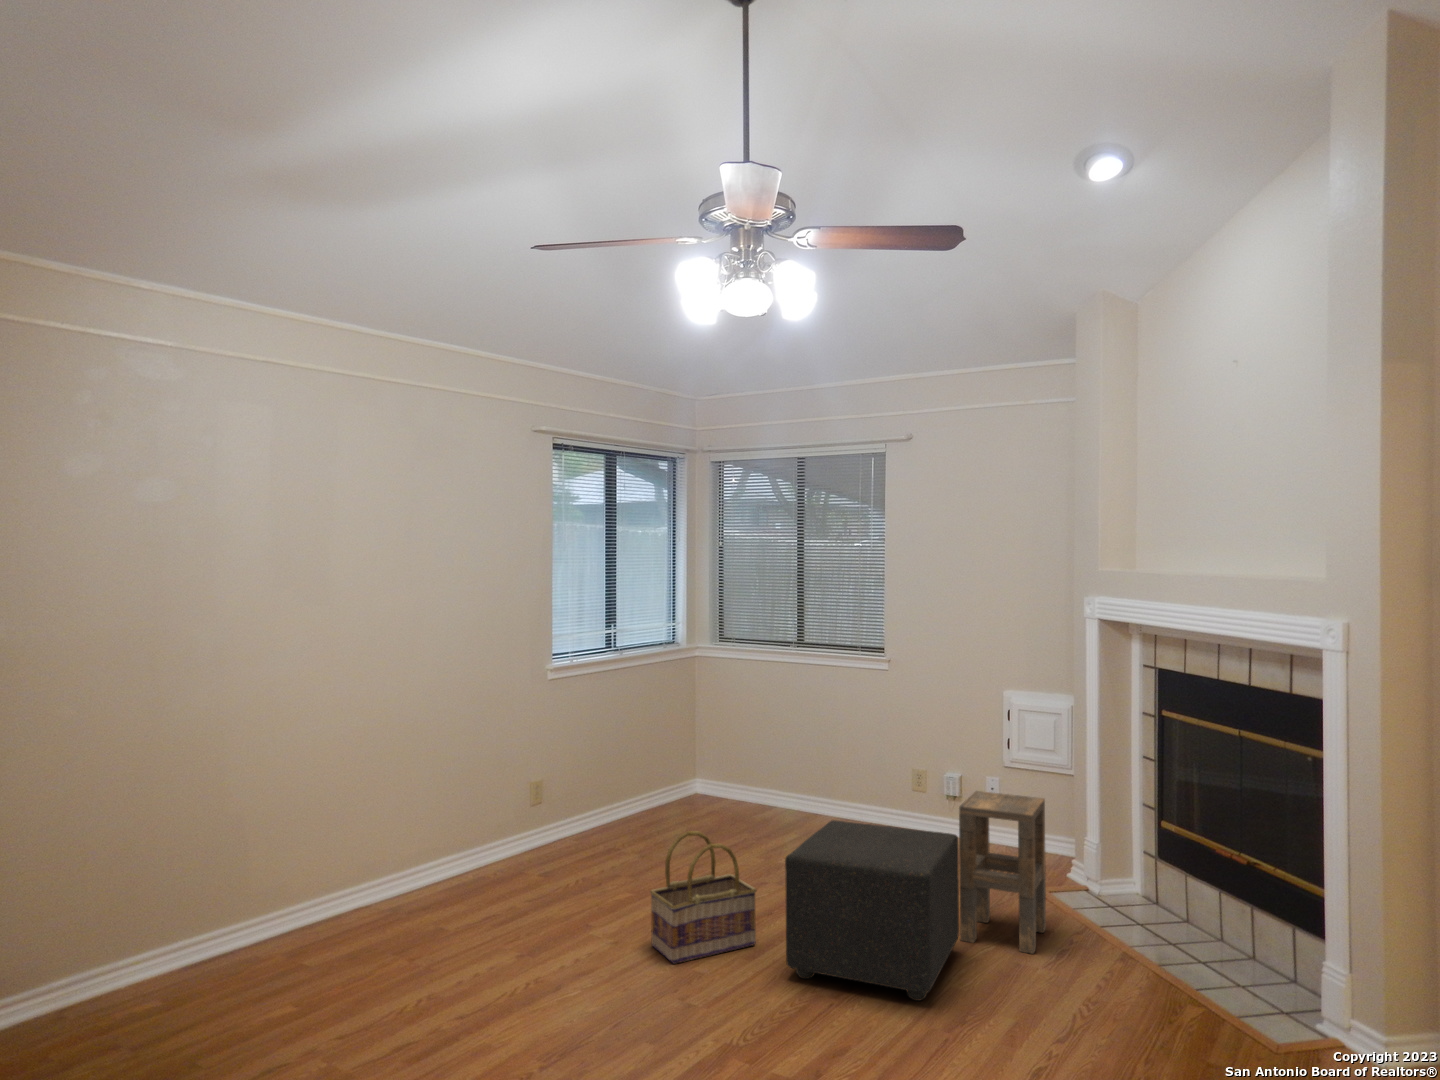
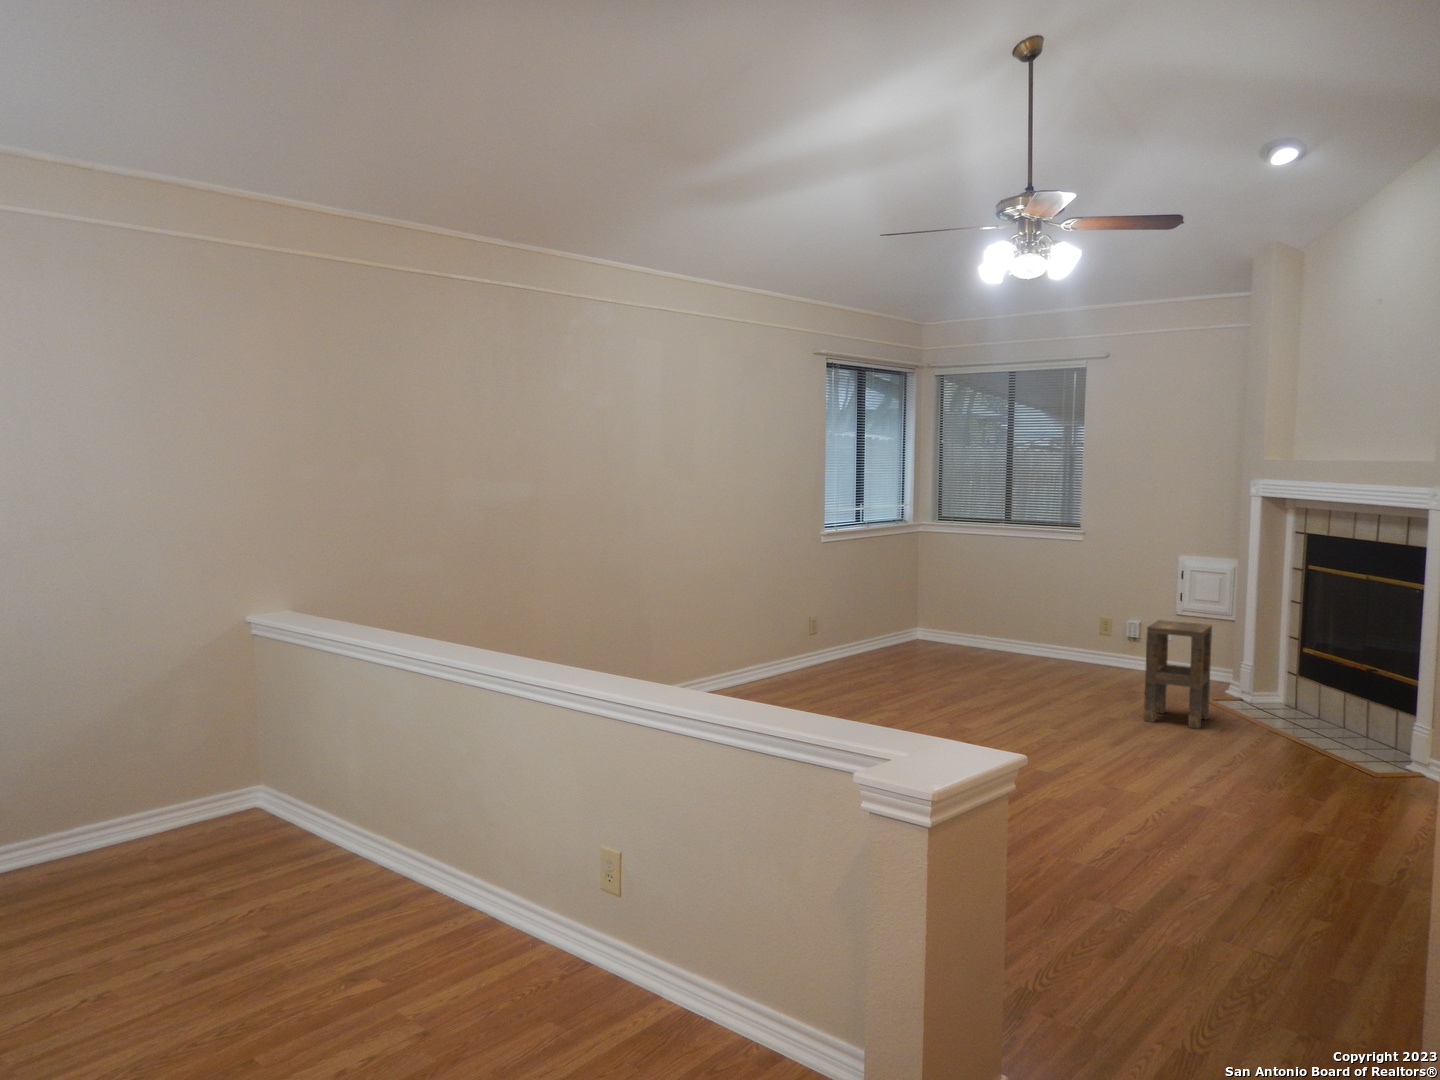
ottoman: present [785,820,959,1001] -> none [1022,636,1146,745]
basket: present [650,831,757,964] -> none [921,640,997,723]

